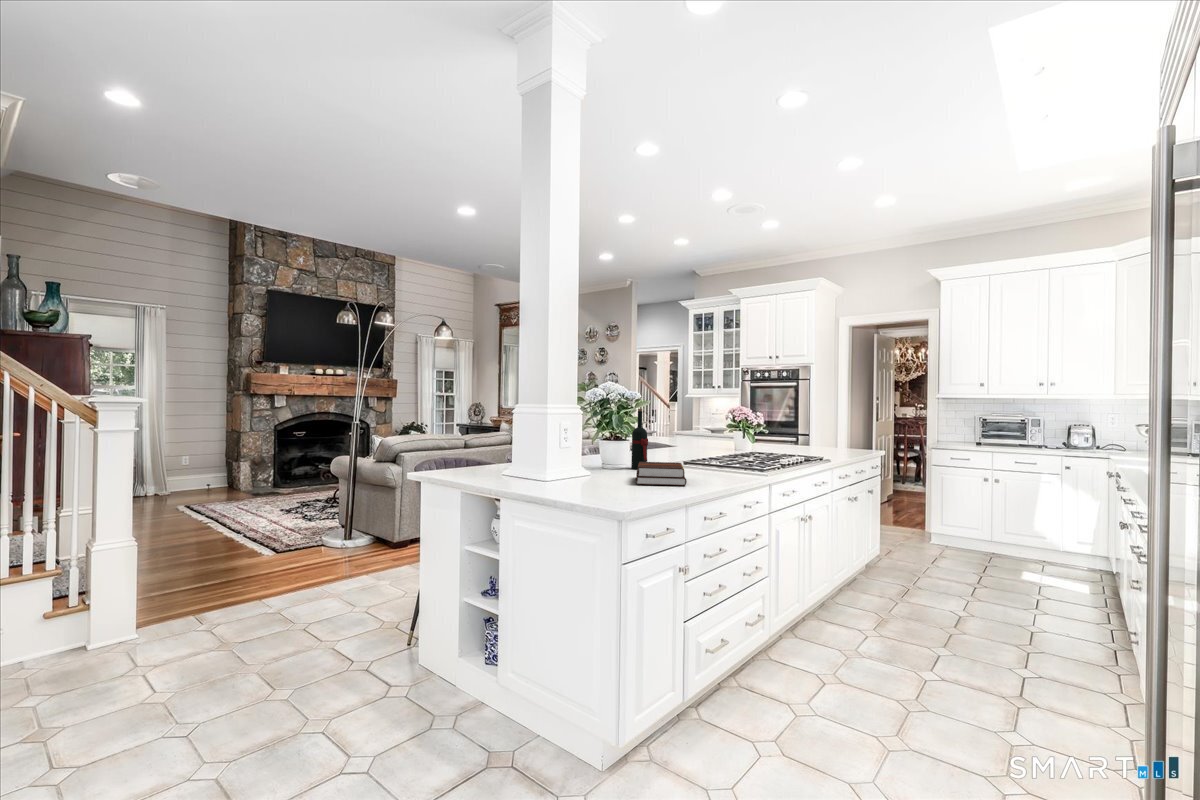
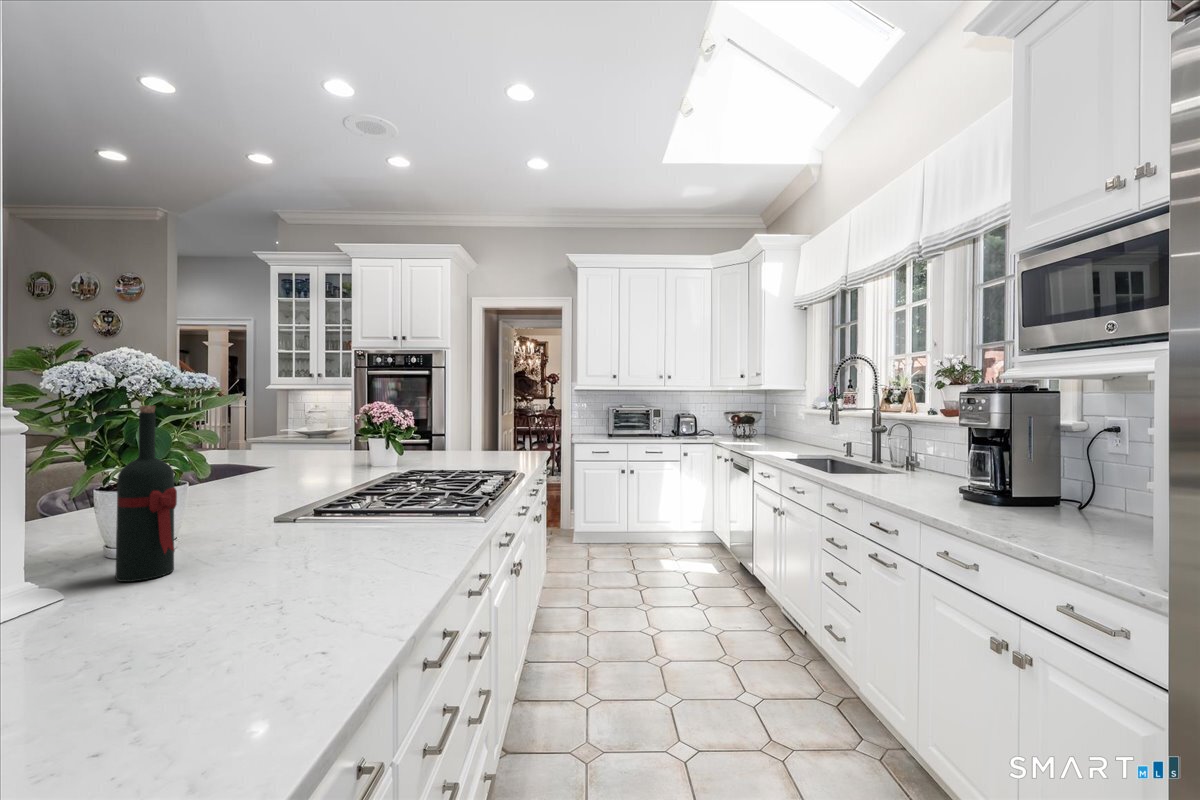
hardback book: present [636,462,687,486] -> none [81,566,331,747]

